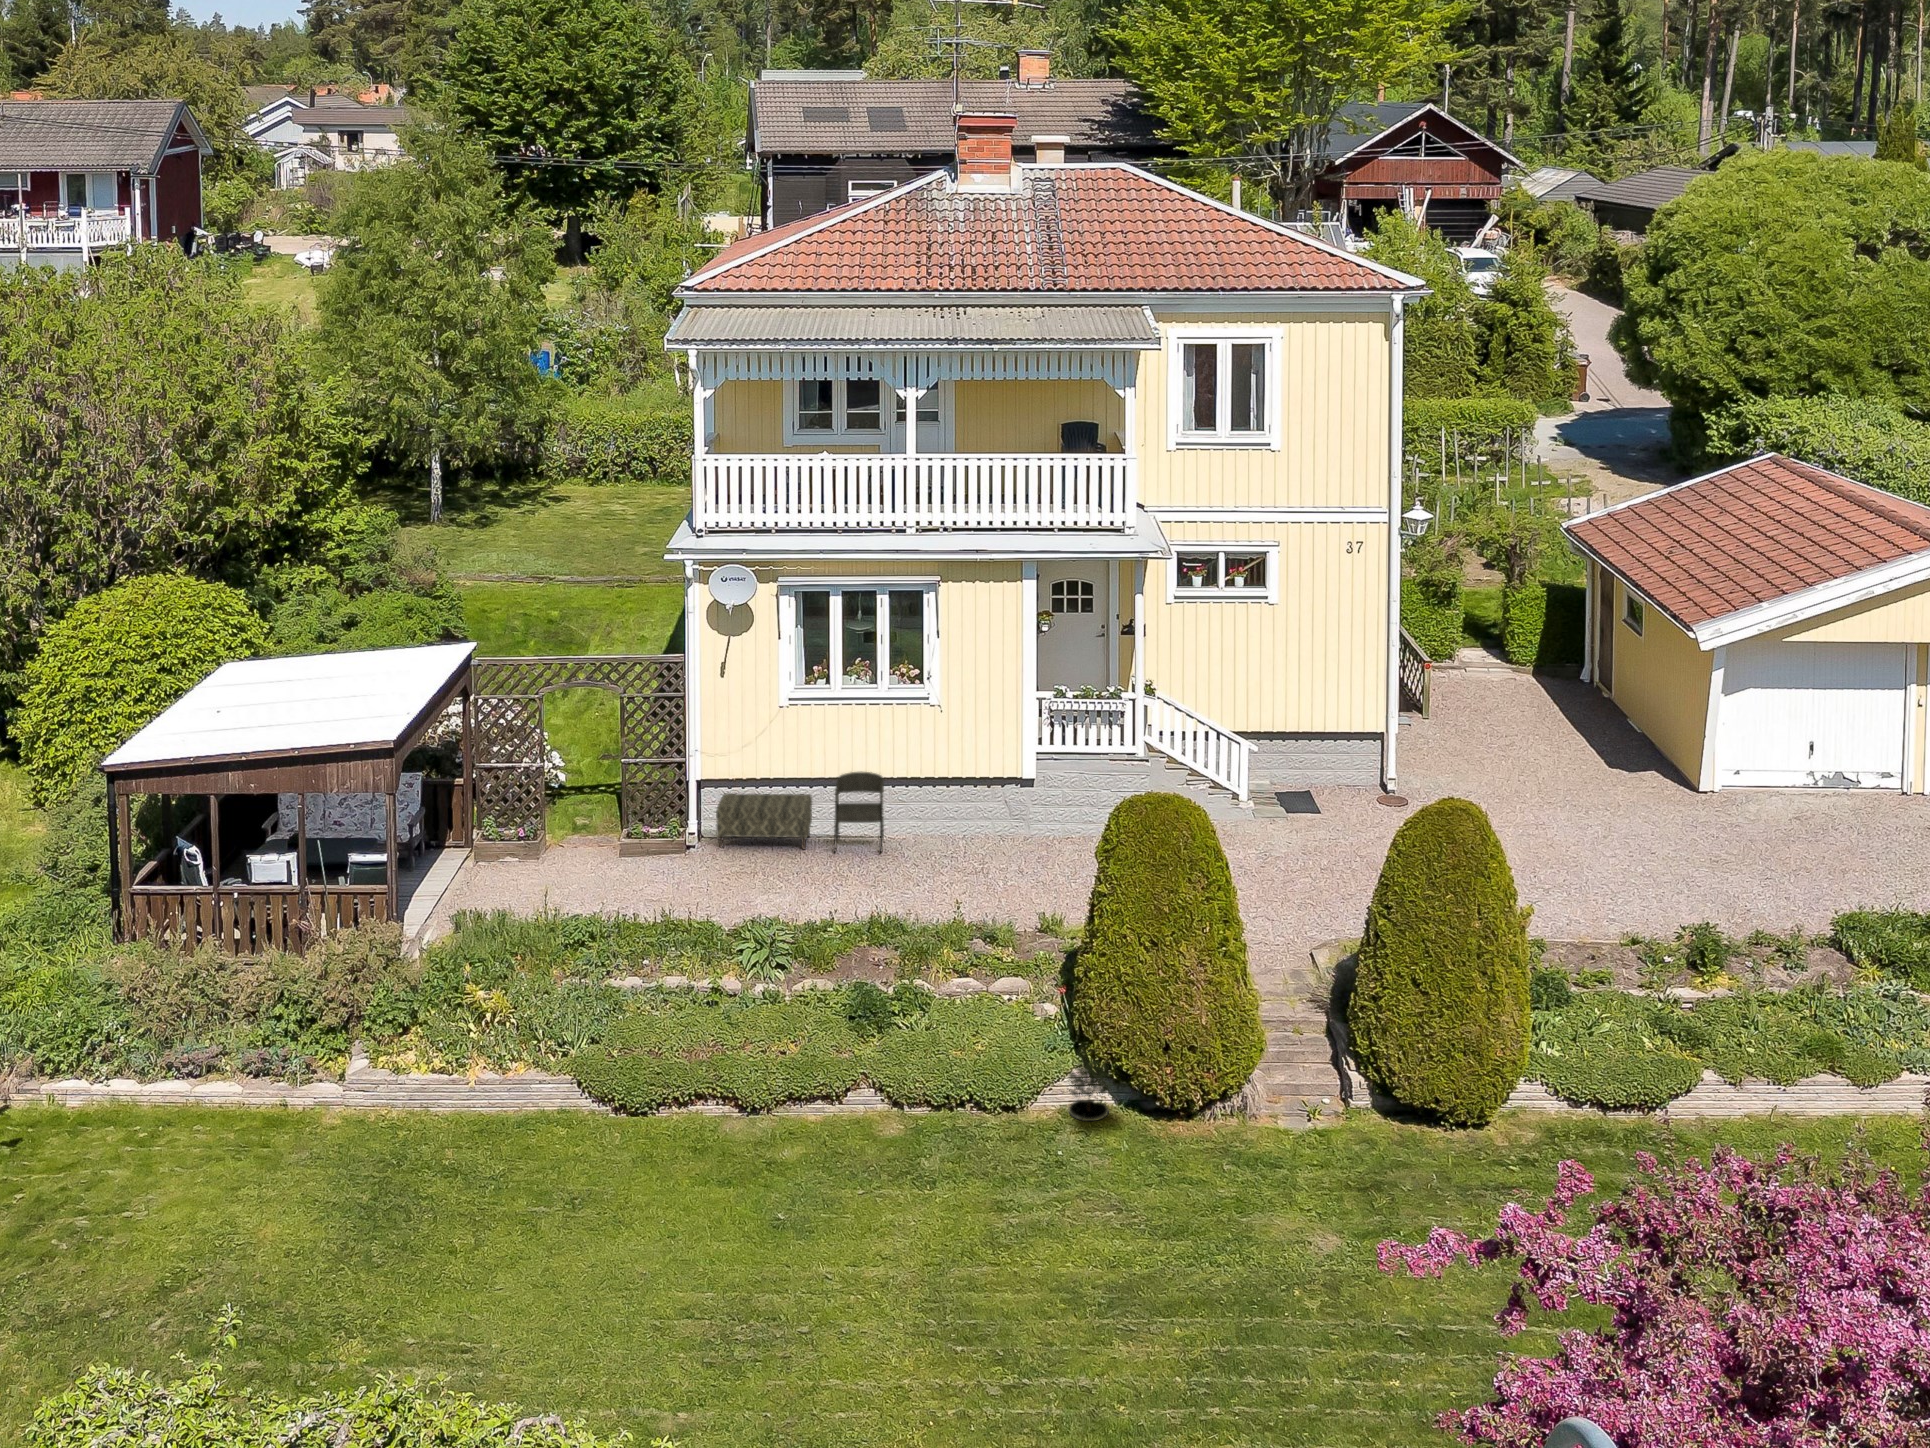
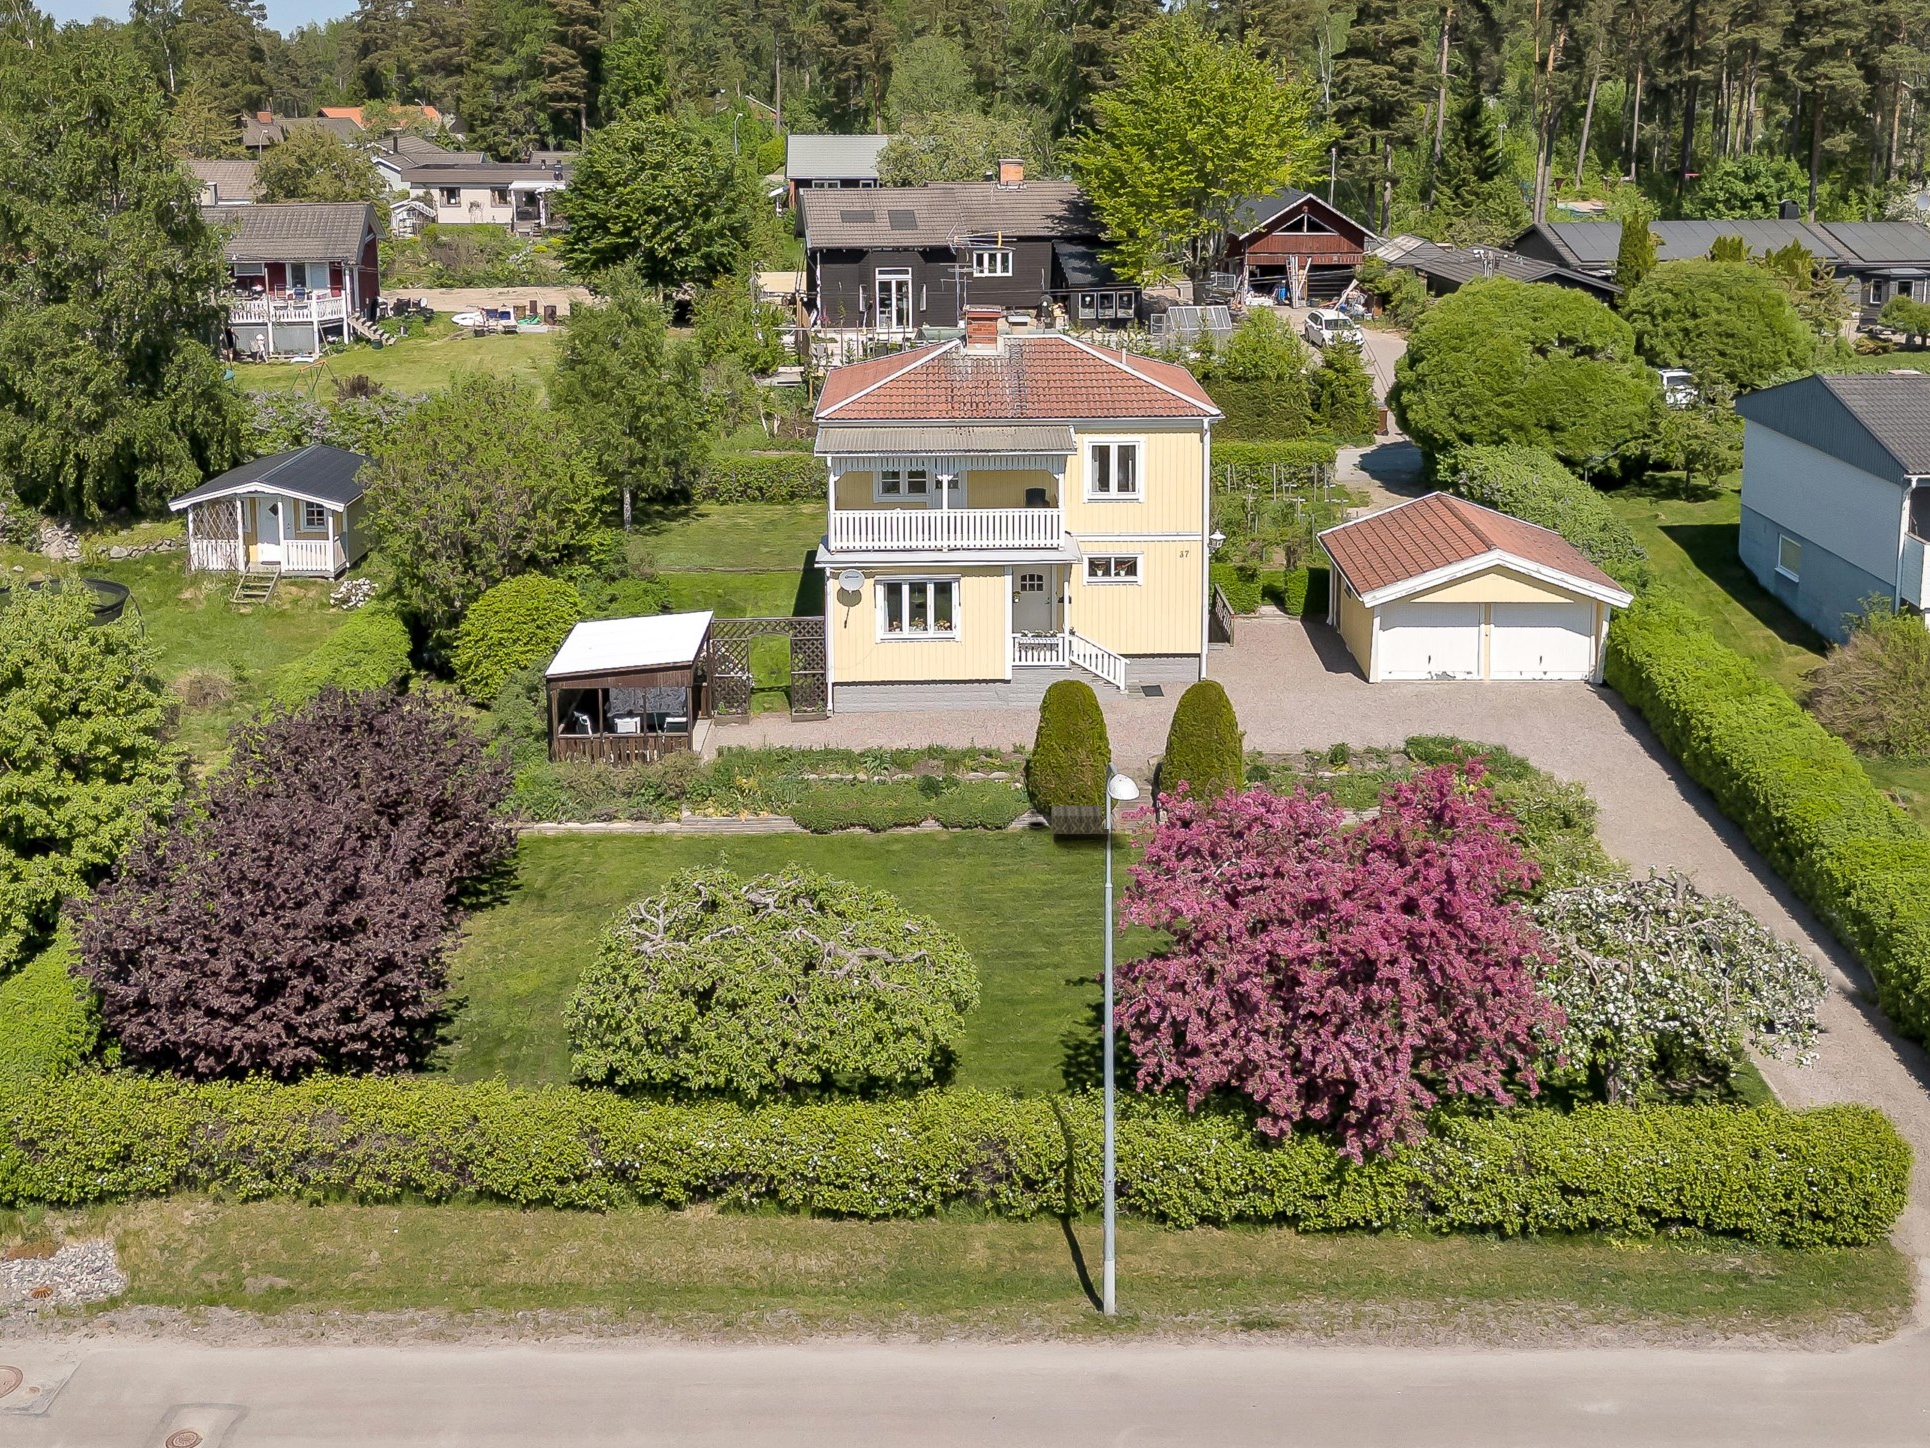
chair: present [834,772,884,854] -> none [906,678,931,721]
bench: present [716,793,812,849] -> present [1051,806,1109,841]

